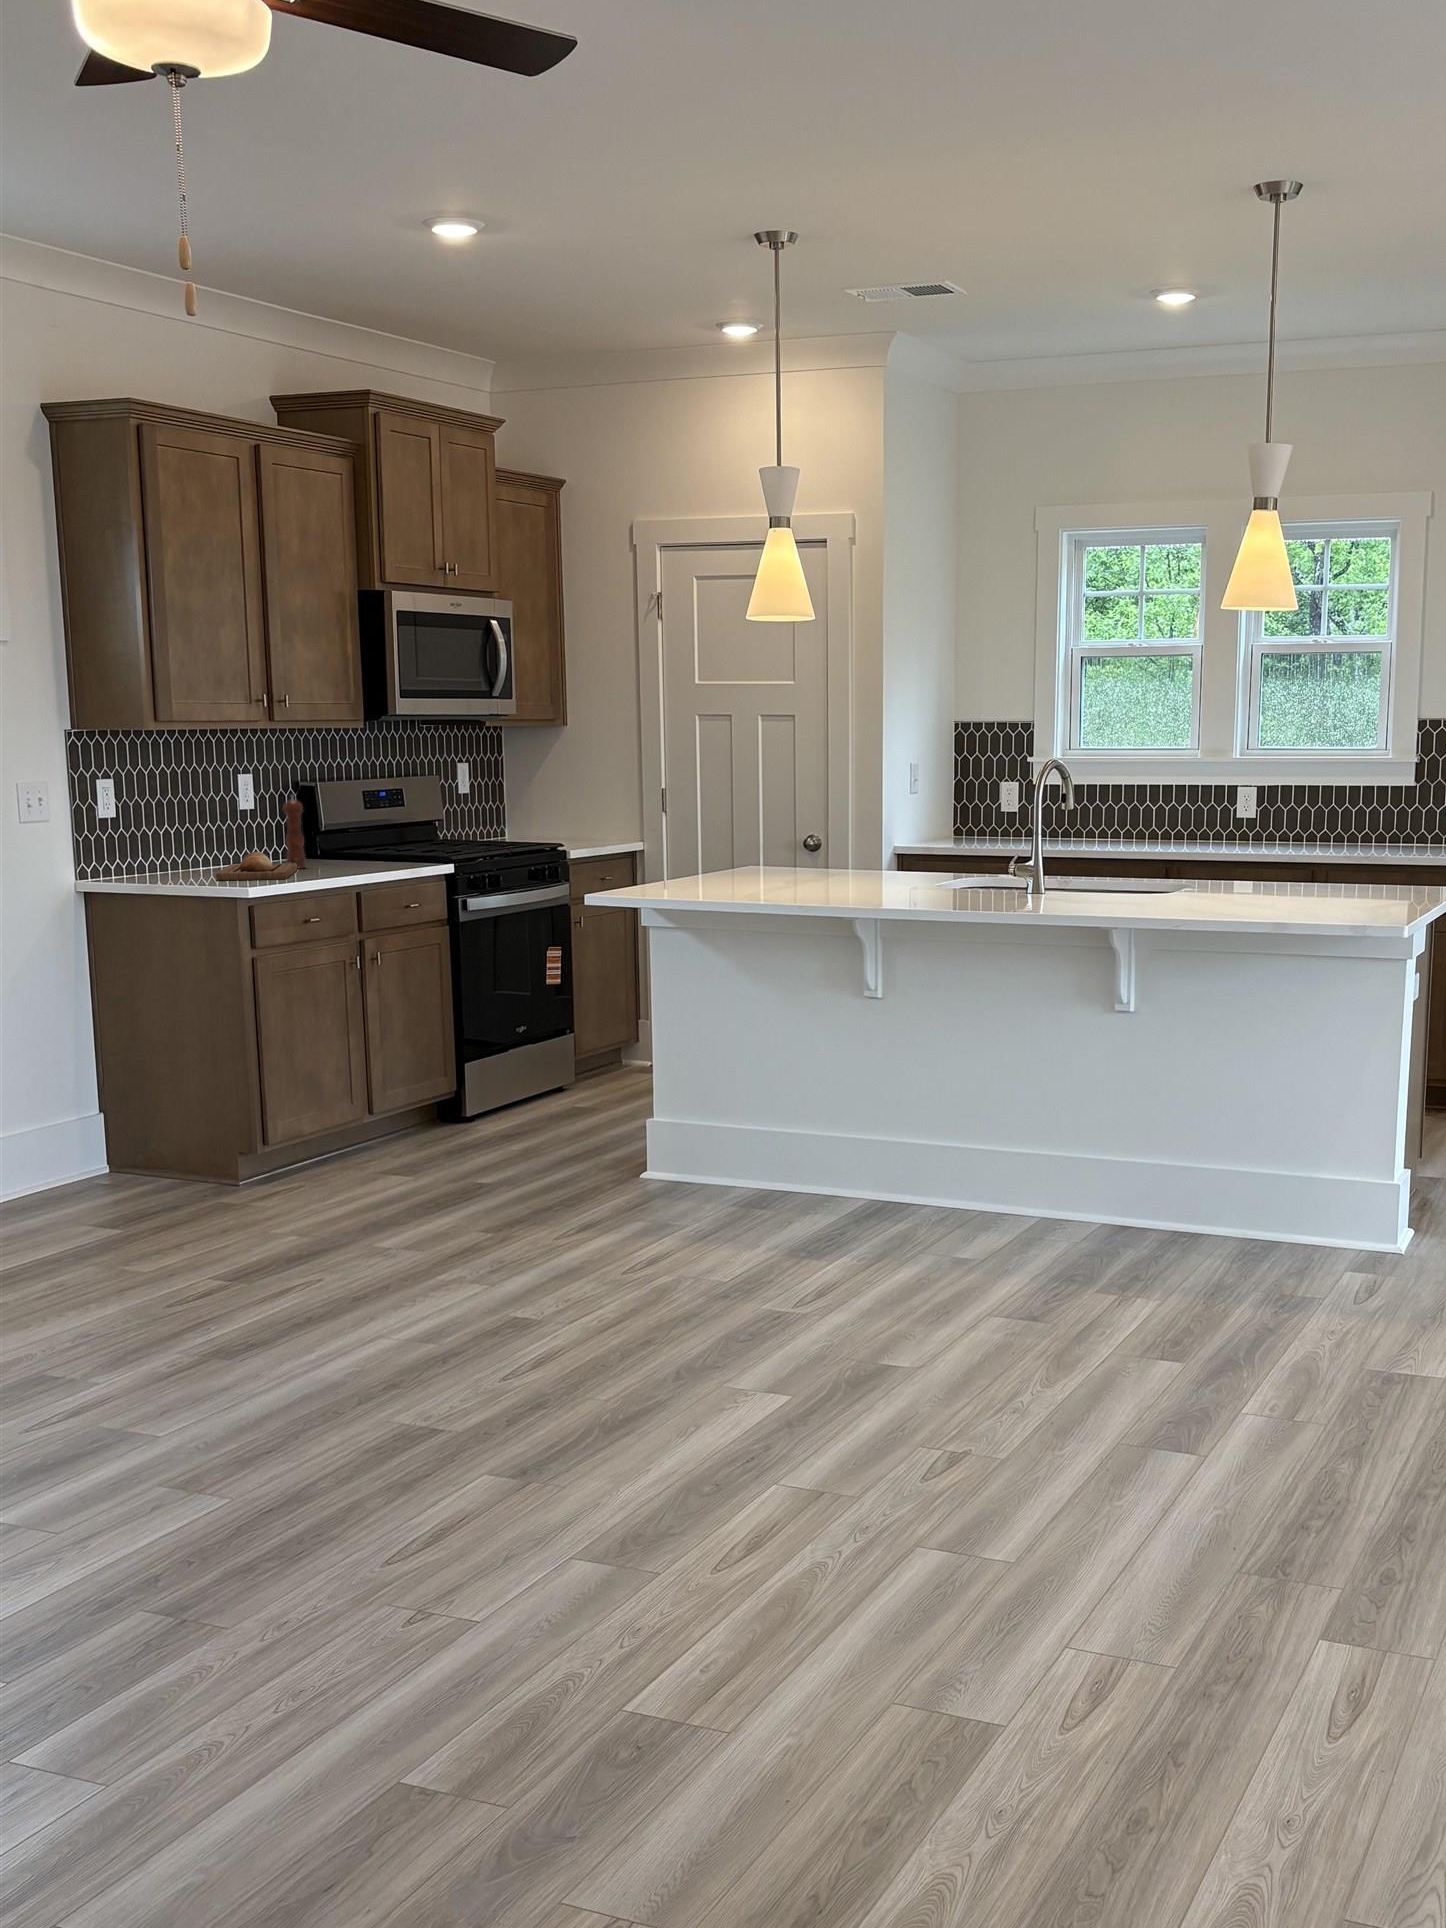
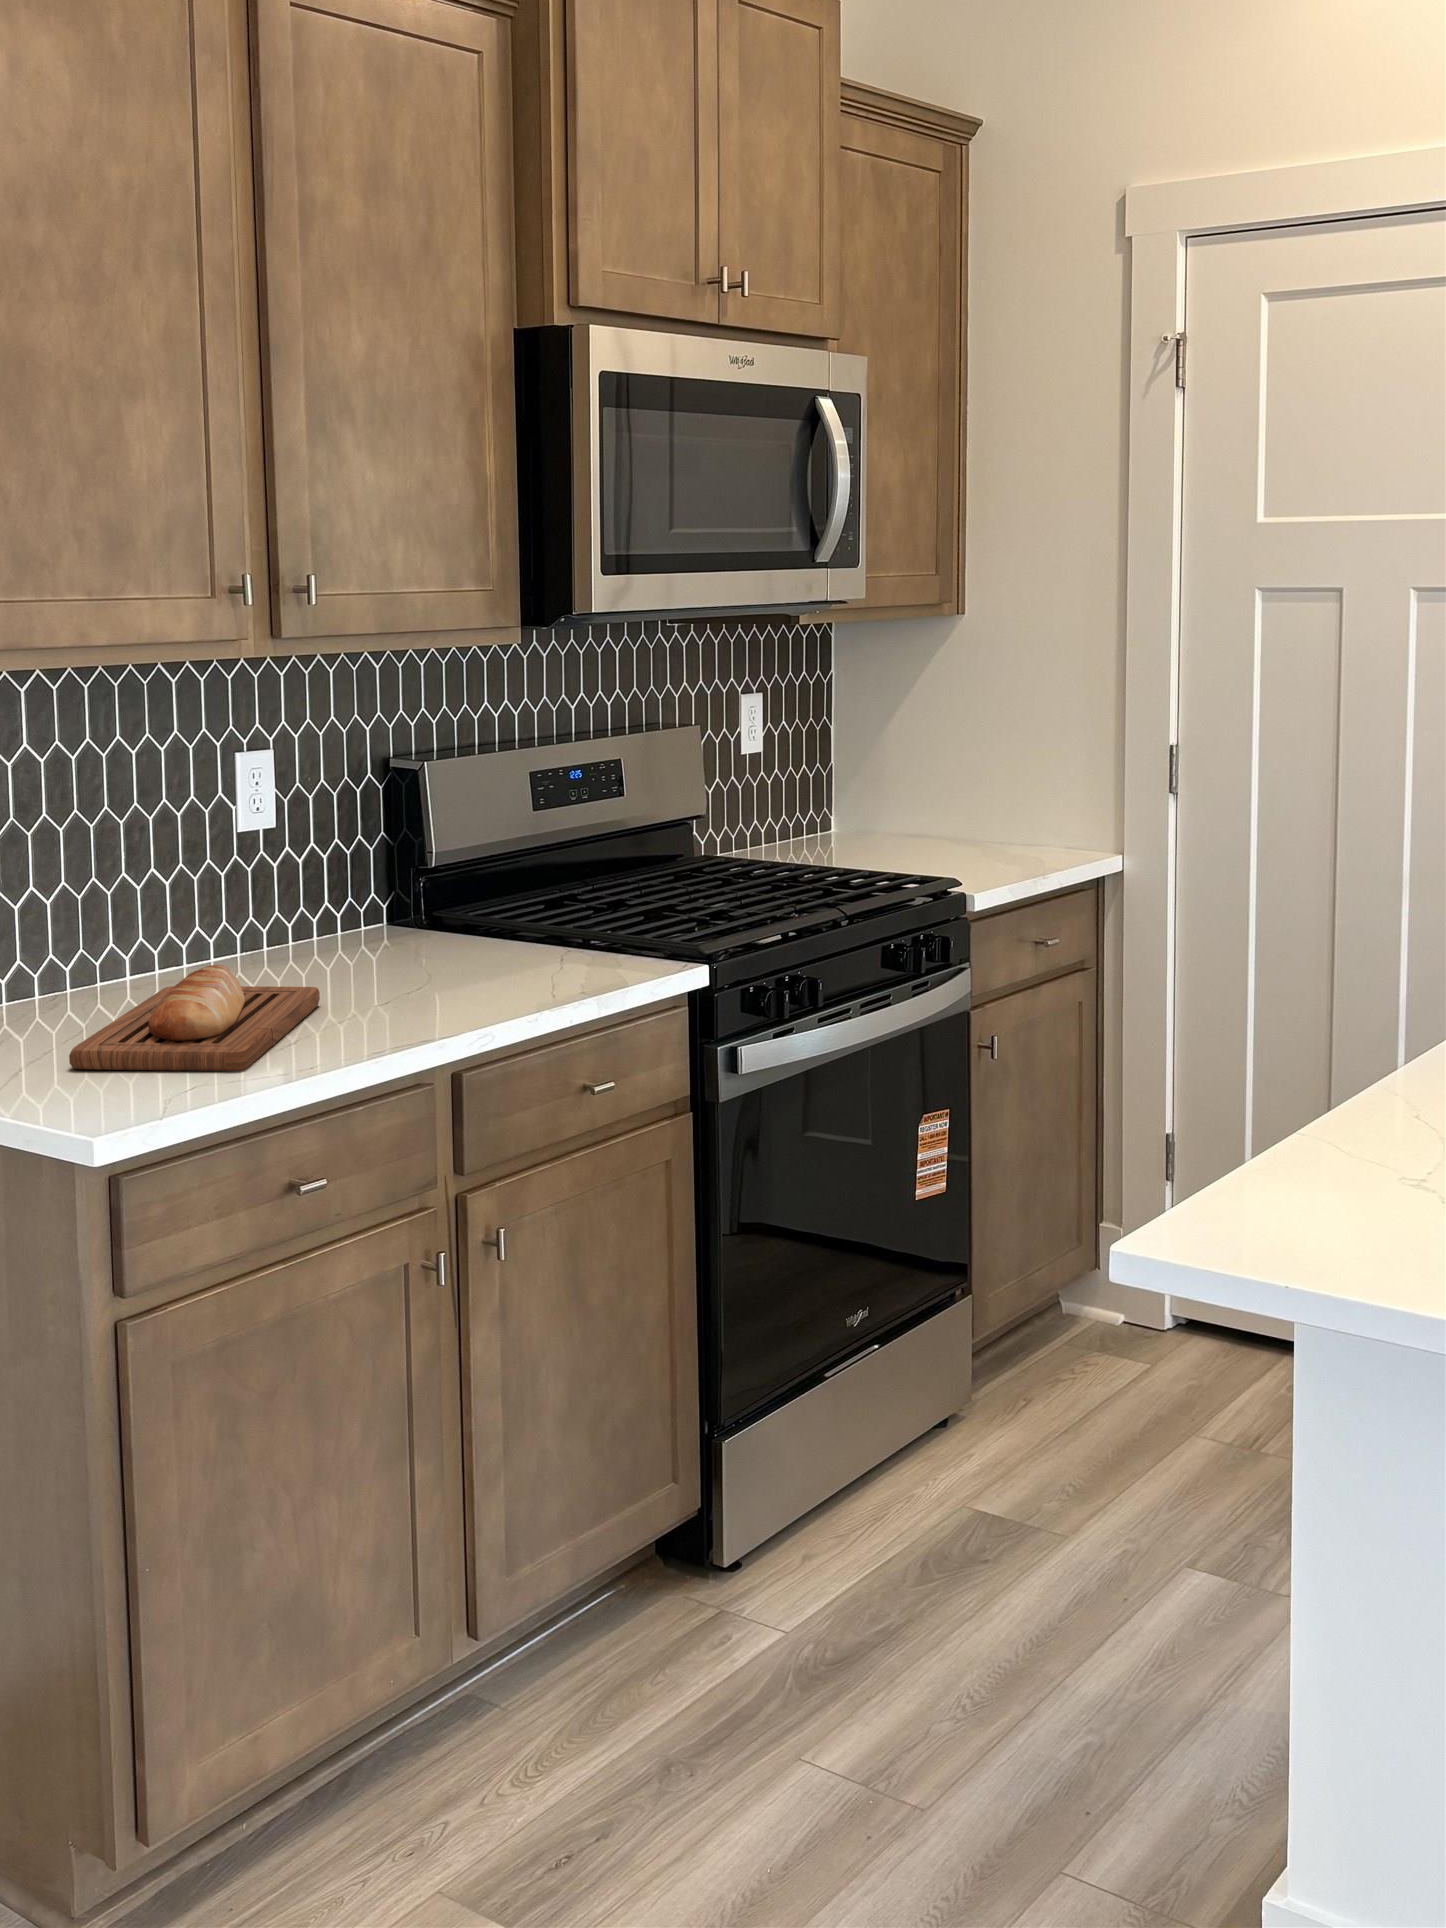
pepper mill: present [283,795,306,869] -> none [301,813,352,993]

